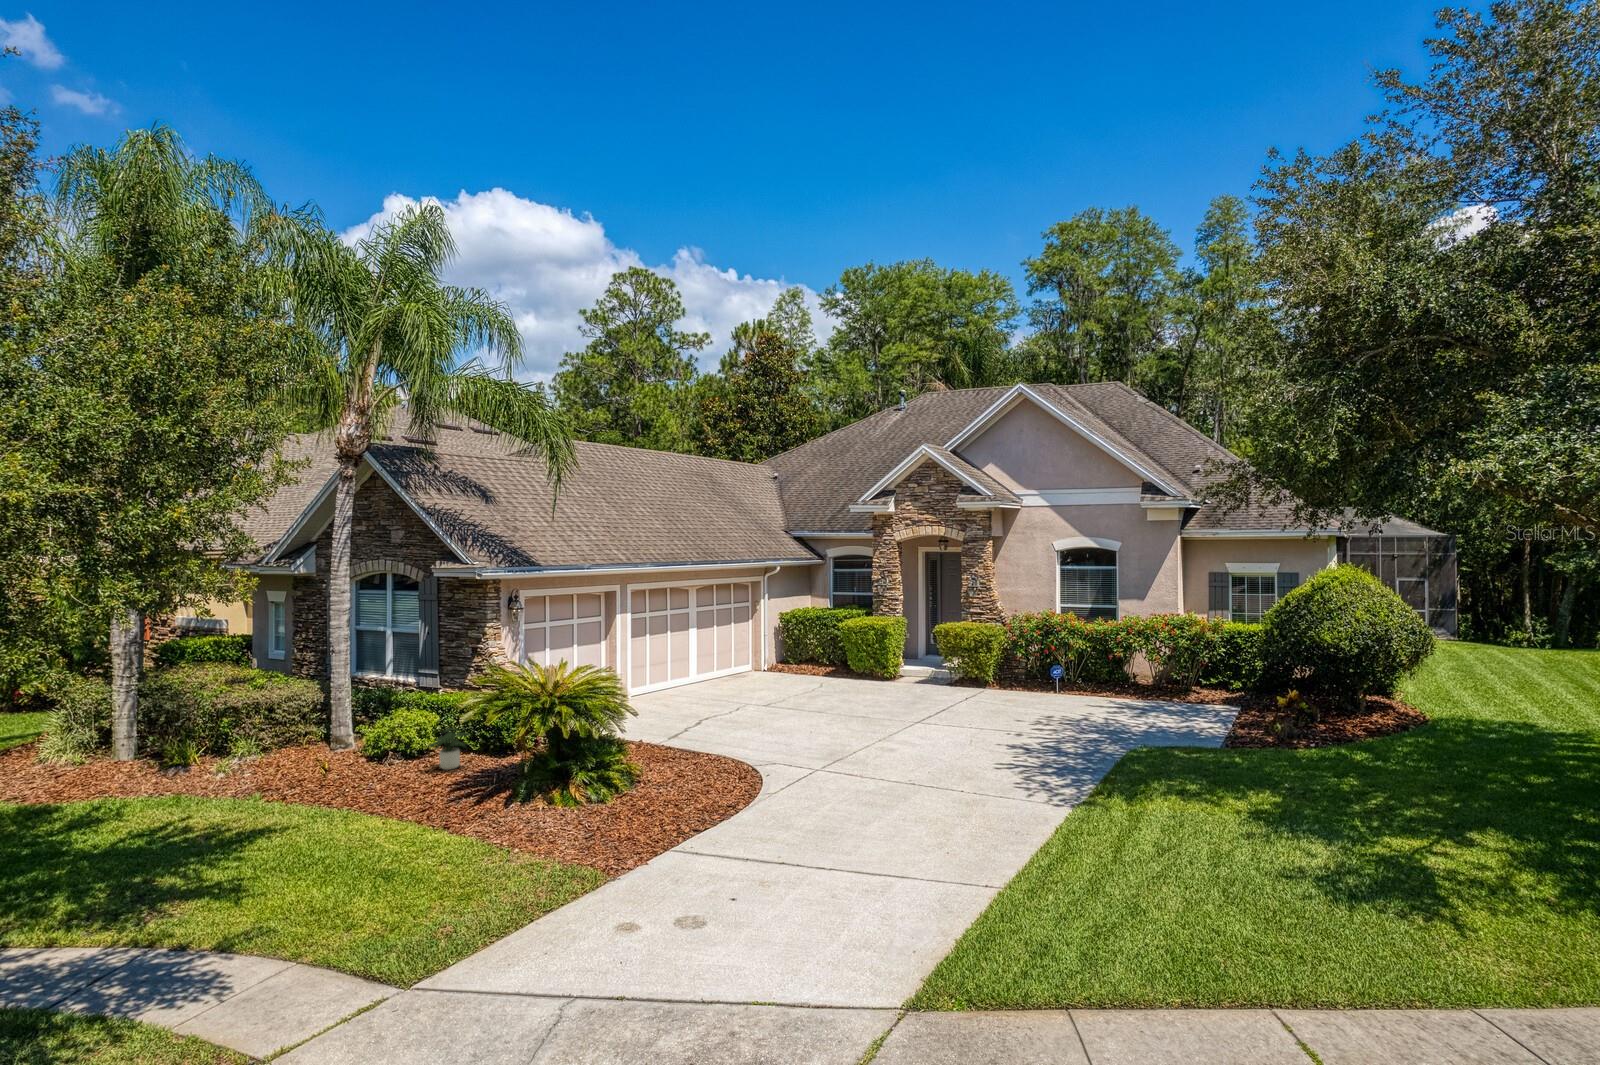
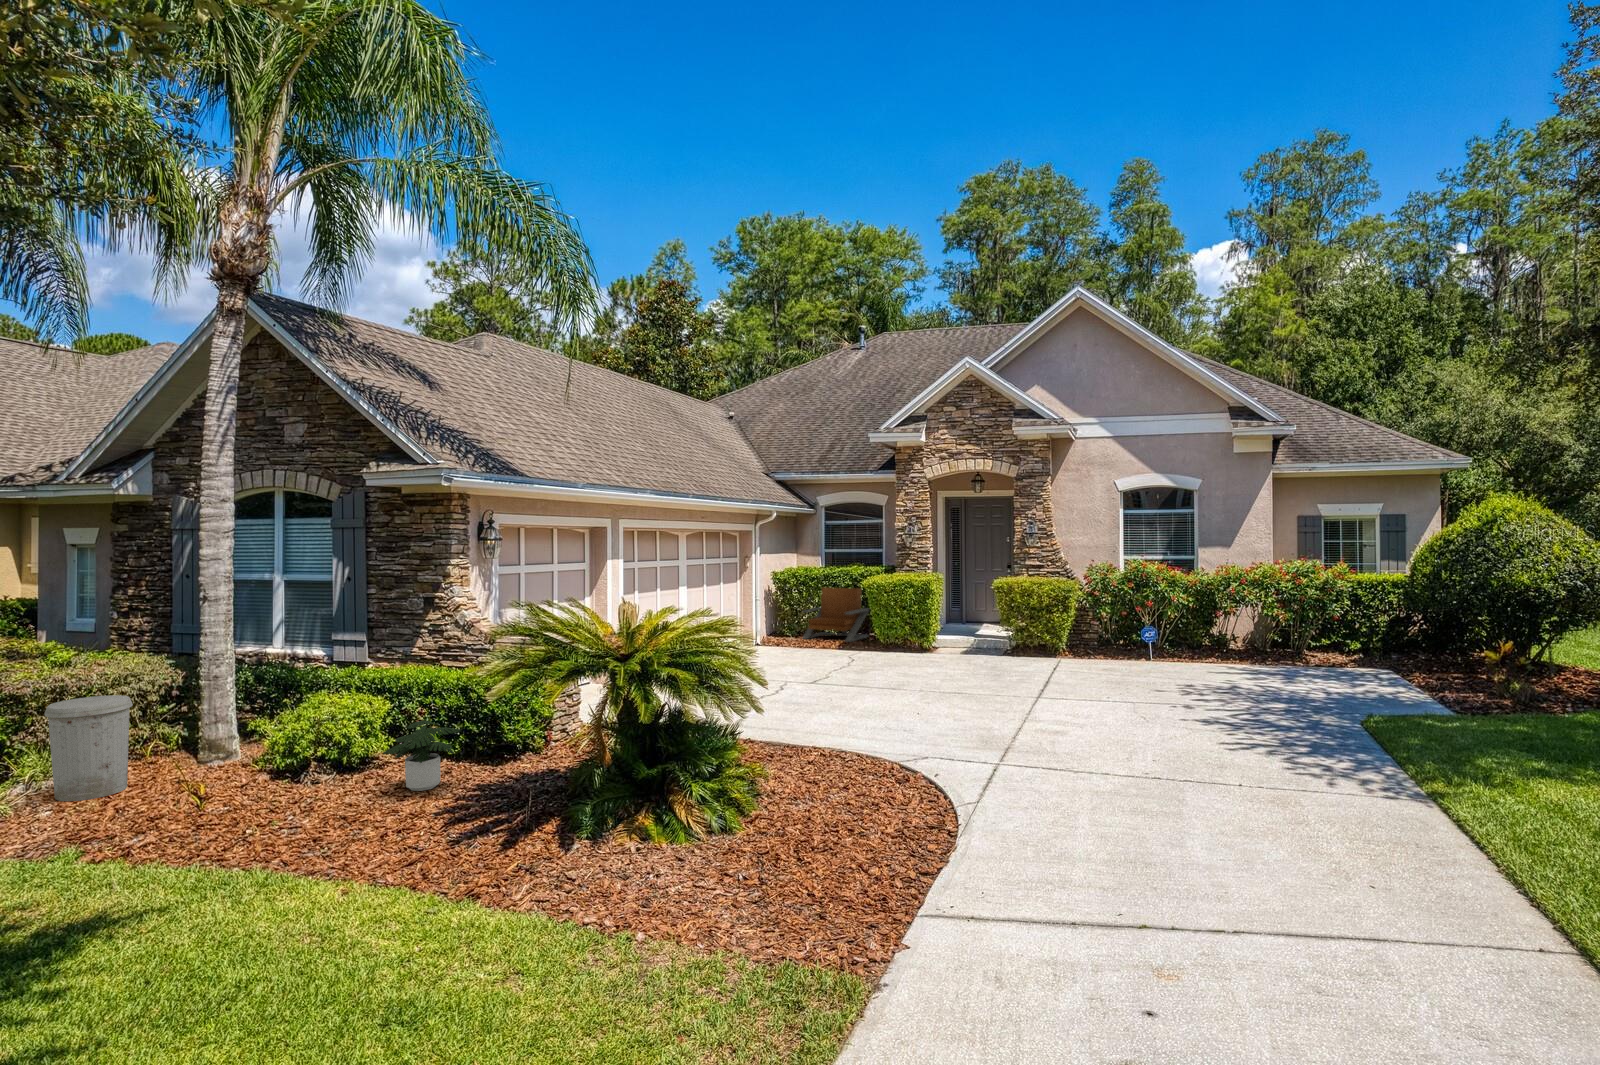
lounge chair: none [785,631,841,677] -> present [802,587,869,642]
trash can: none [250,709,296,768] -> present [44,695,133,801]

